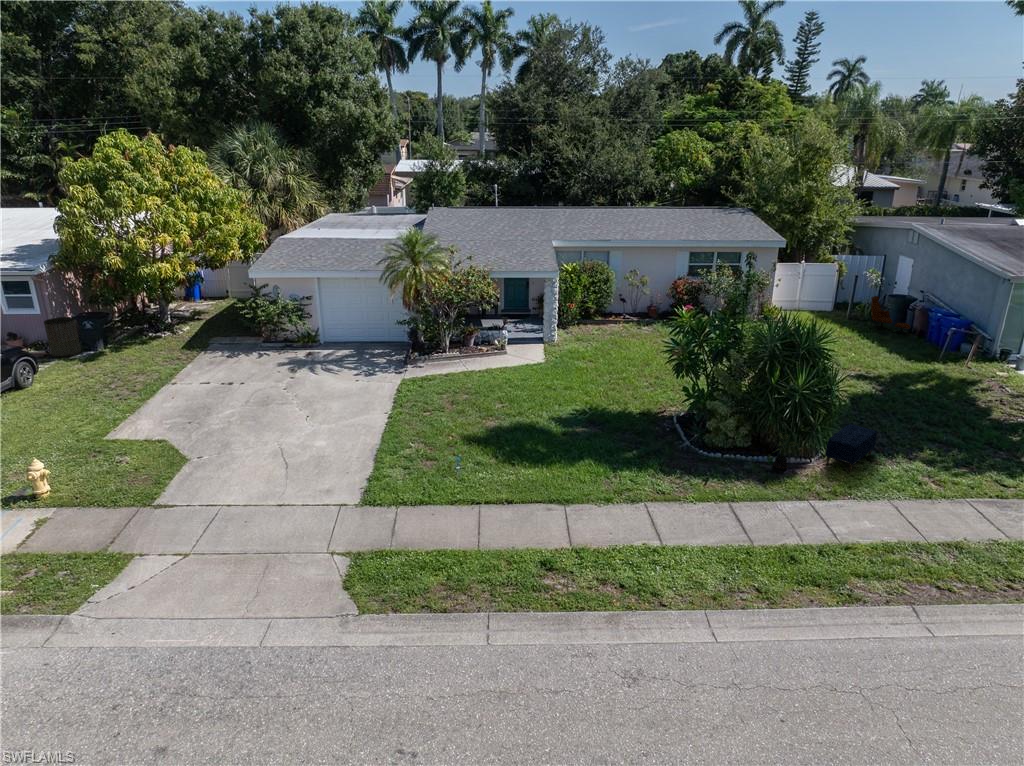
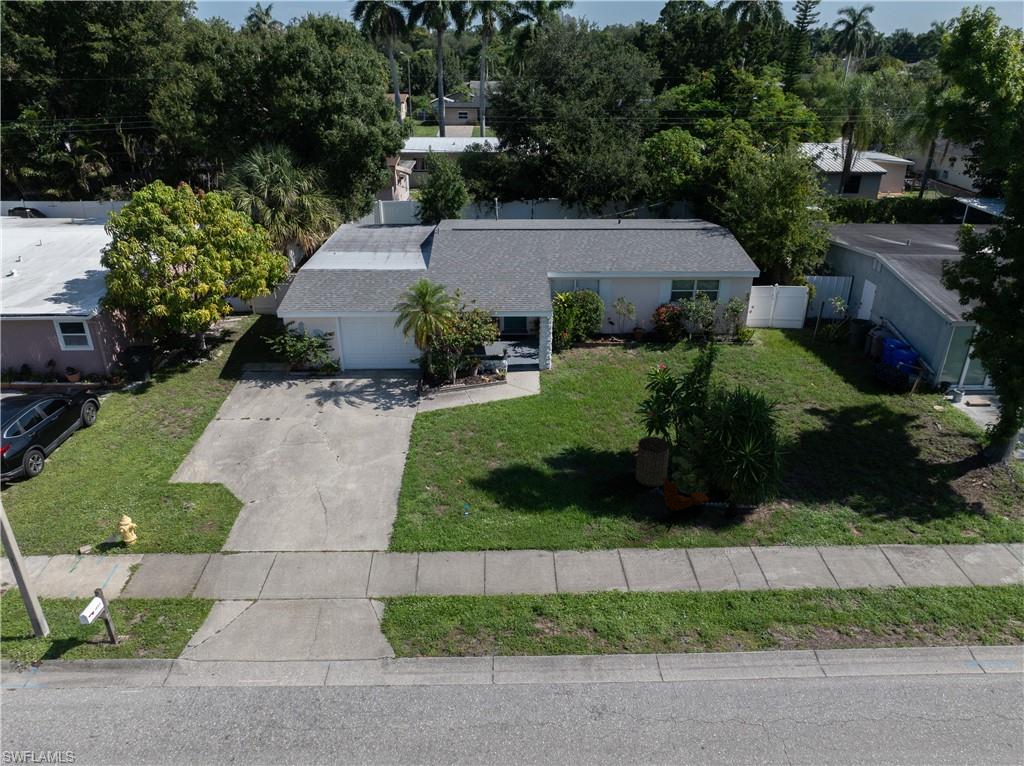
lounge chair: present [871,296,910,332] -> present [663,476,709,519]
trash can: present [44,317,81,357] -> present [636,437,669,487]
bench: present [825,424,877,472] -> present [870,363,909,391]

